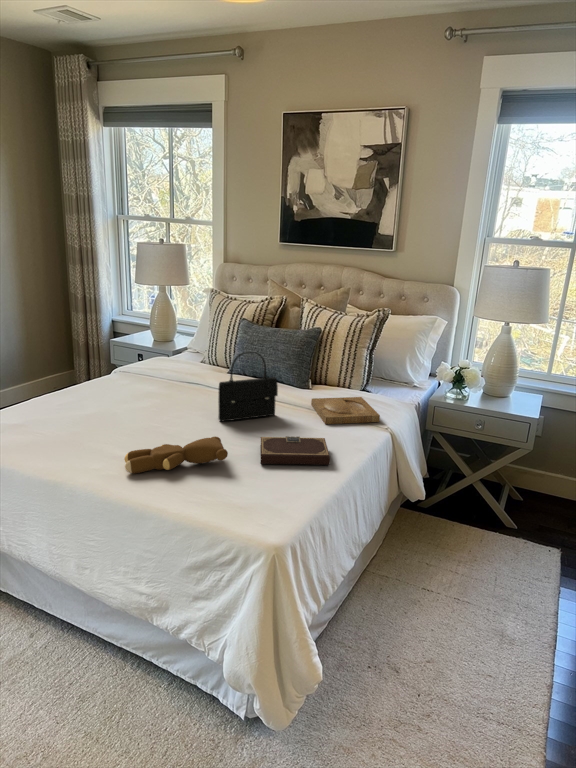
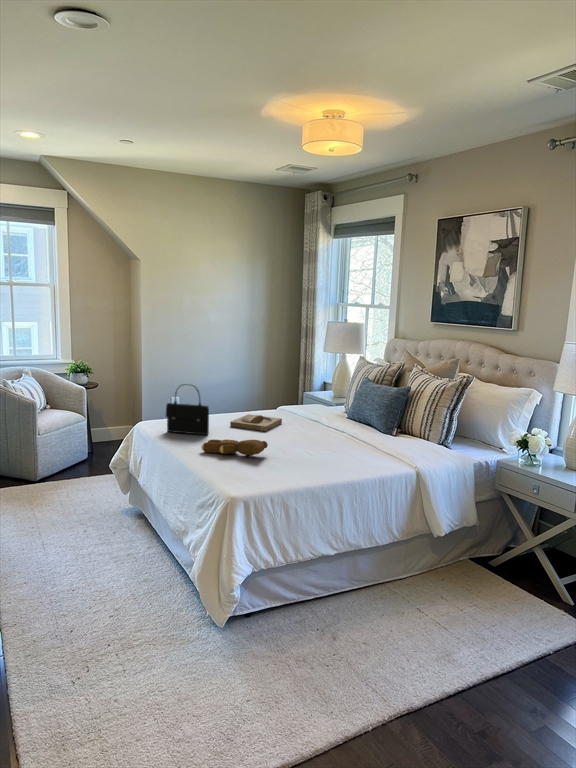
handbag: present [218,352,278,422] -> present [166,384,209,435]
tray: present [311,397,380,424] -> present [230,414,282,431]
notebook: present [260,436,330,465] -> none [282,450,342,473]

